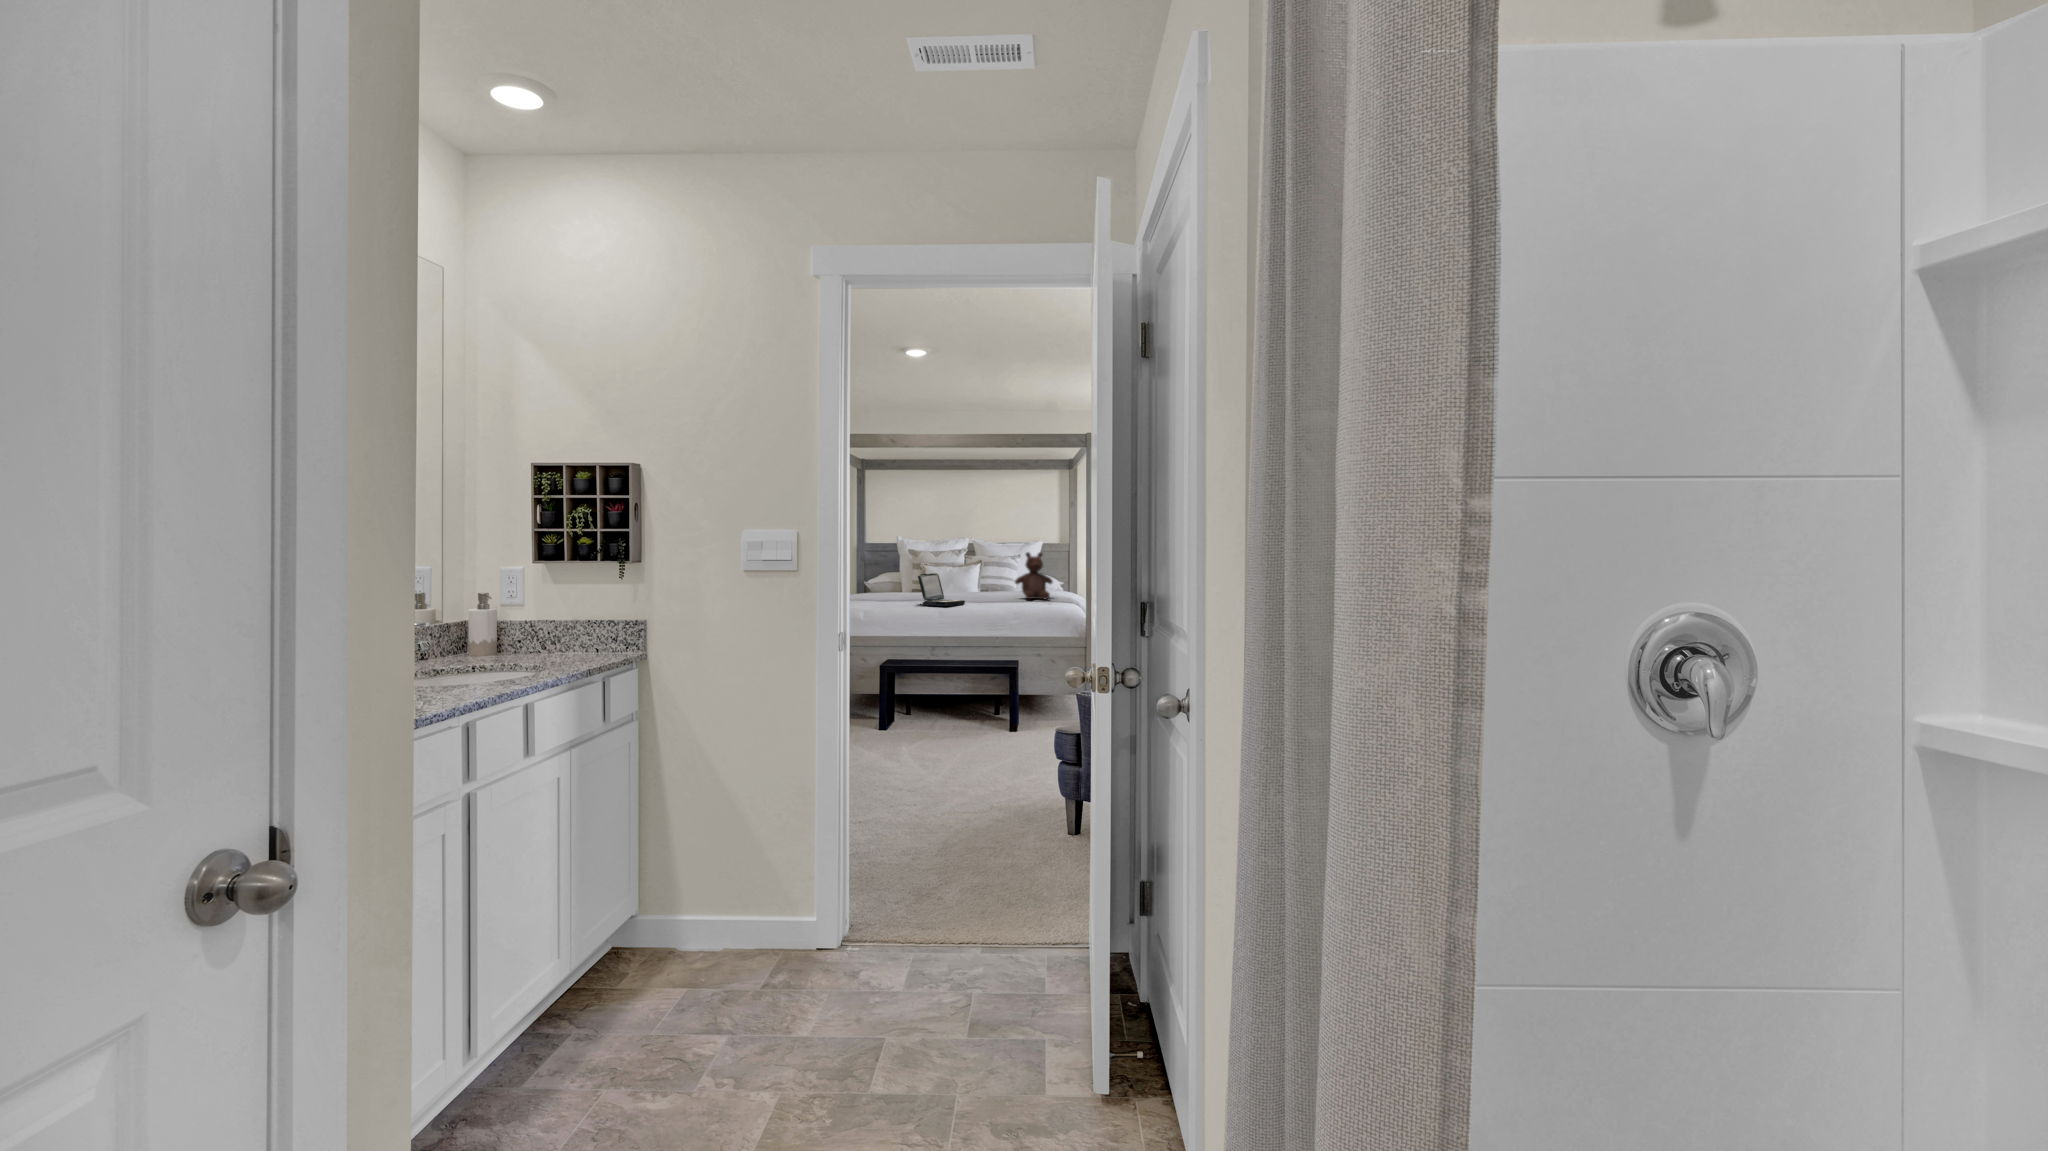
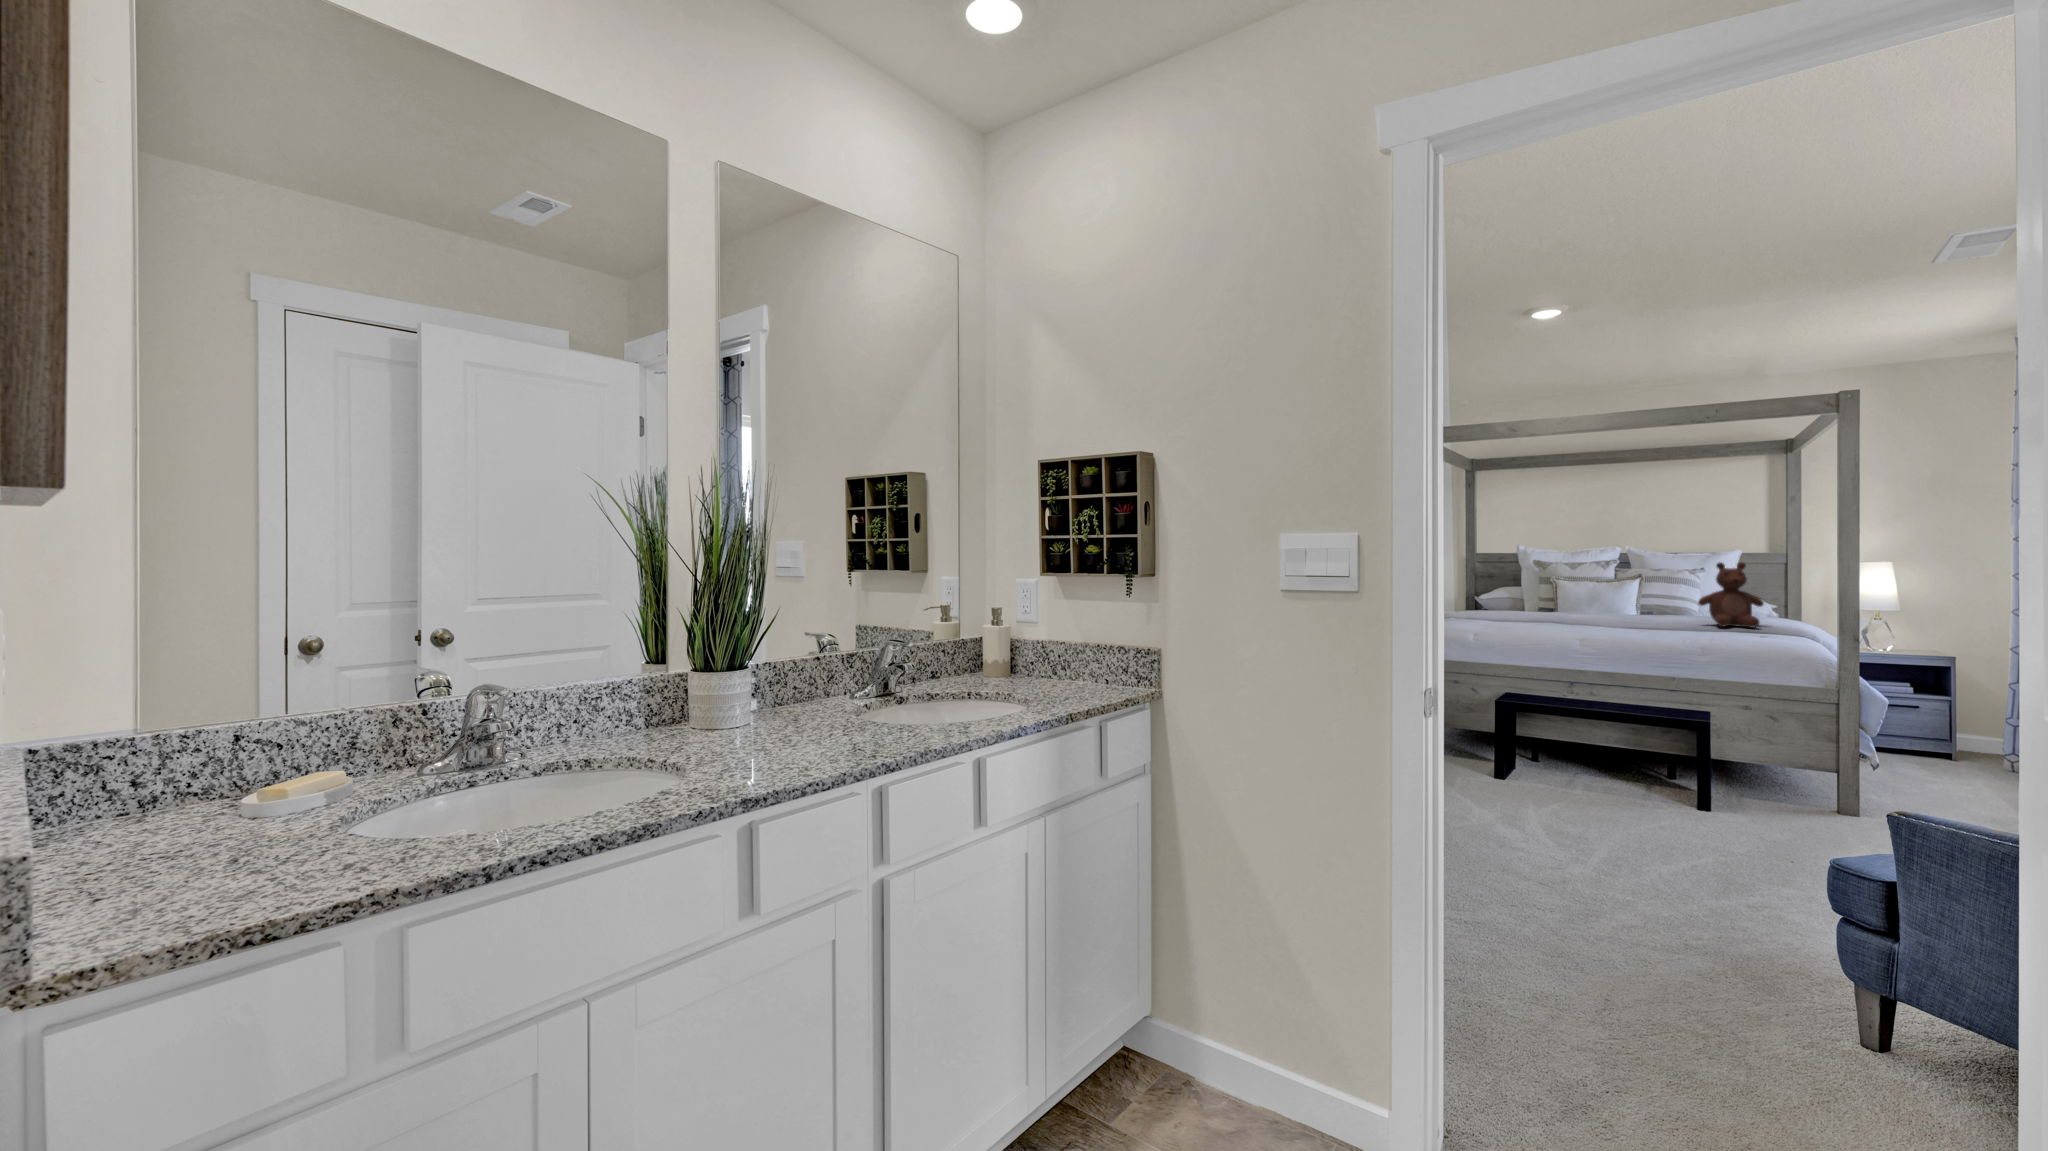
laptop: present [917,573,965,606] -> none [1546,590,1619,632]

